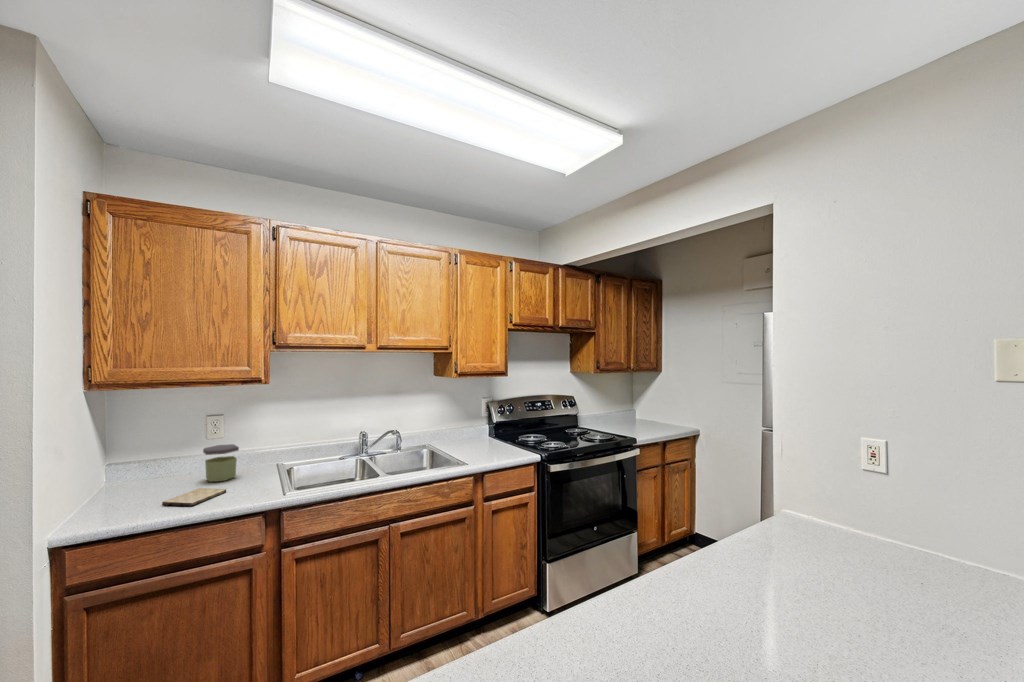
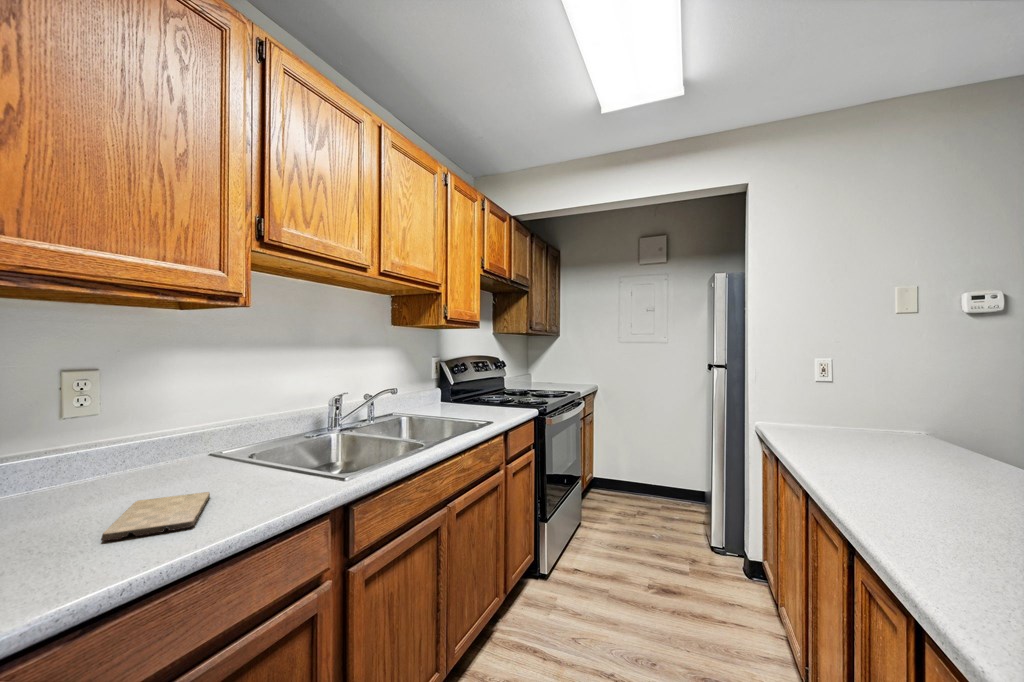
jar: present [203,444,239,482] -> none [94,418,176,491]

